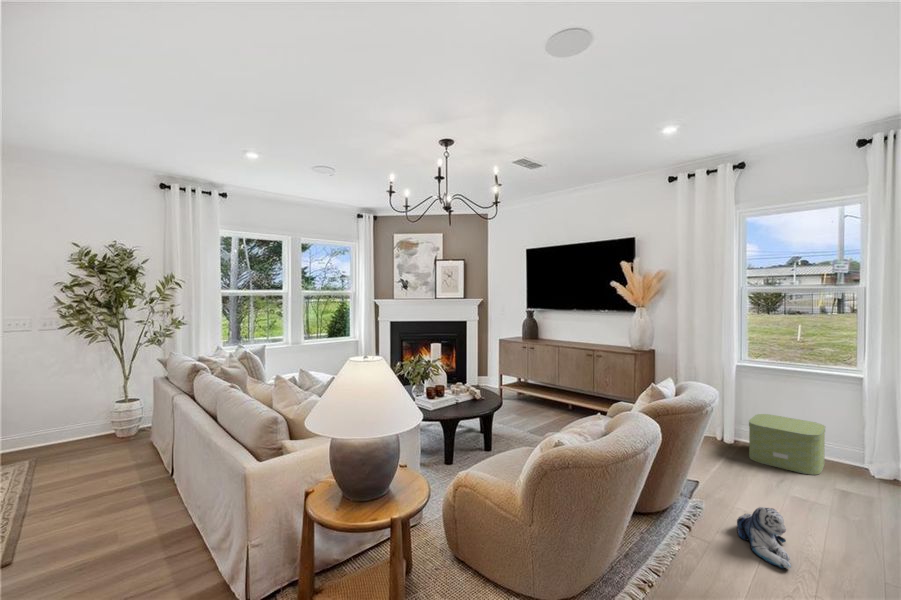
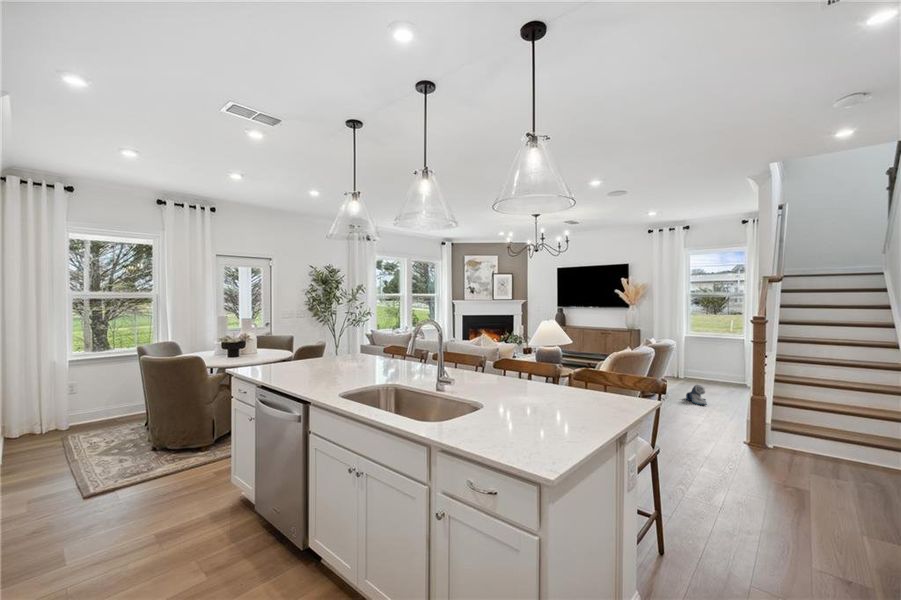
storage box: present [749,414,826,475] -> none [692,361,729,387]

